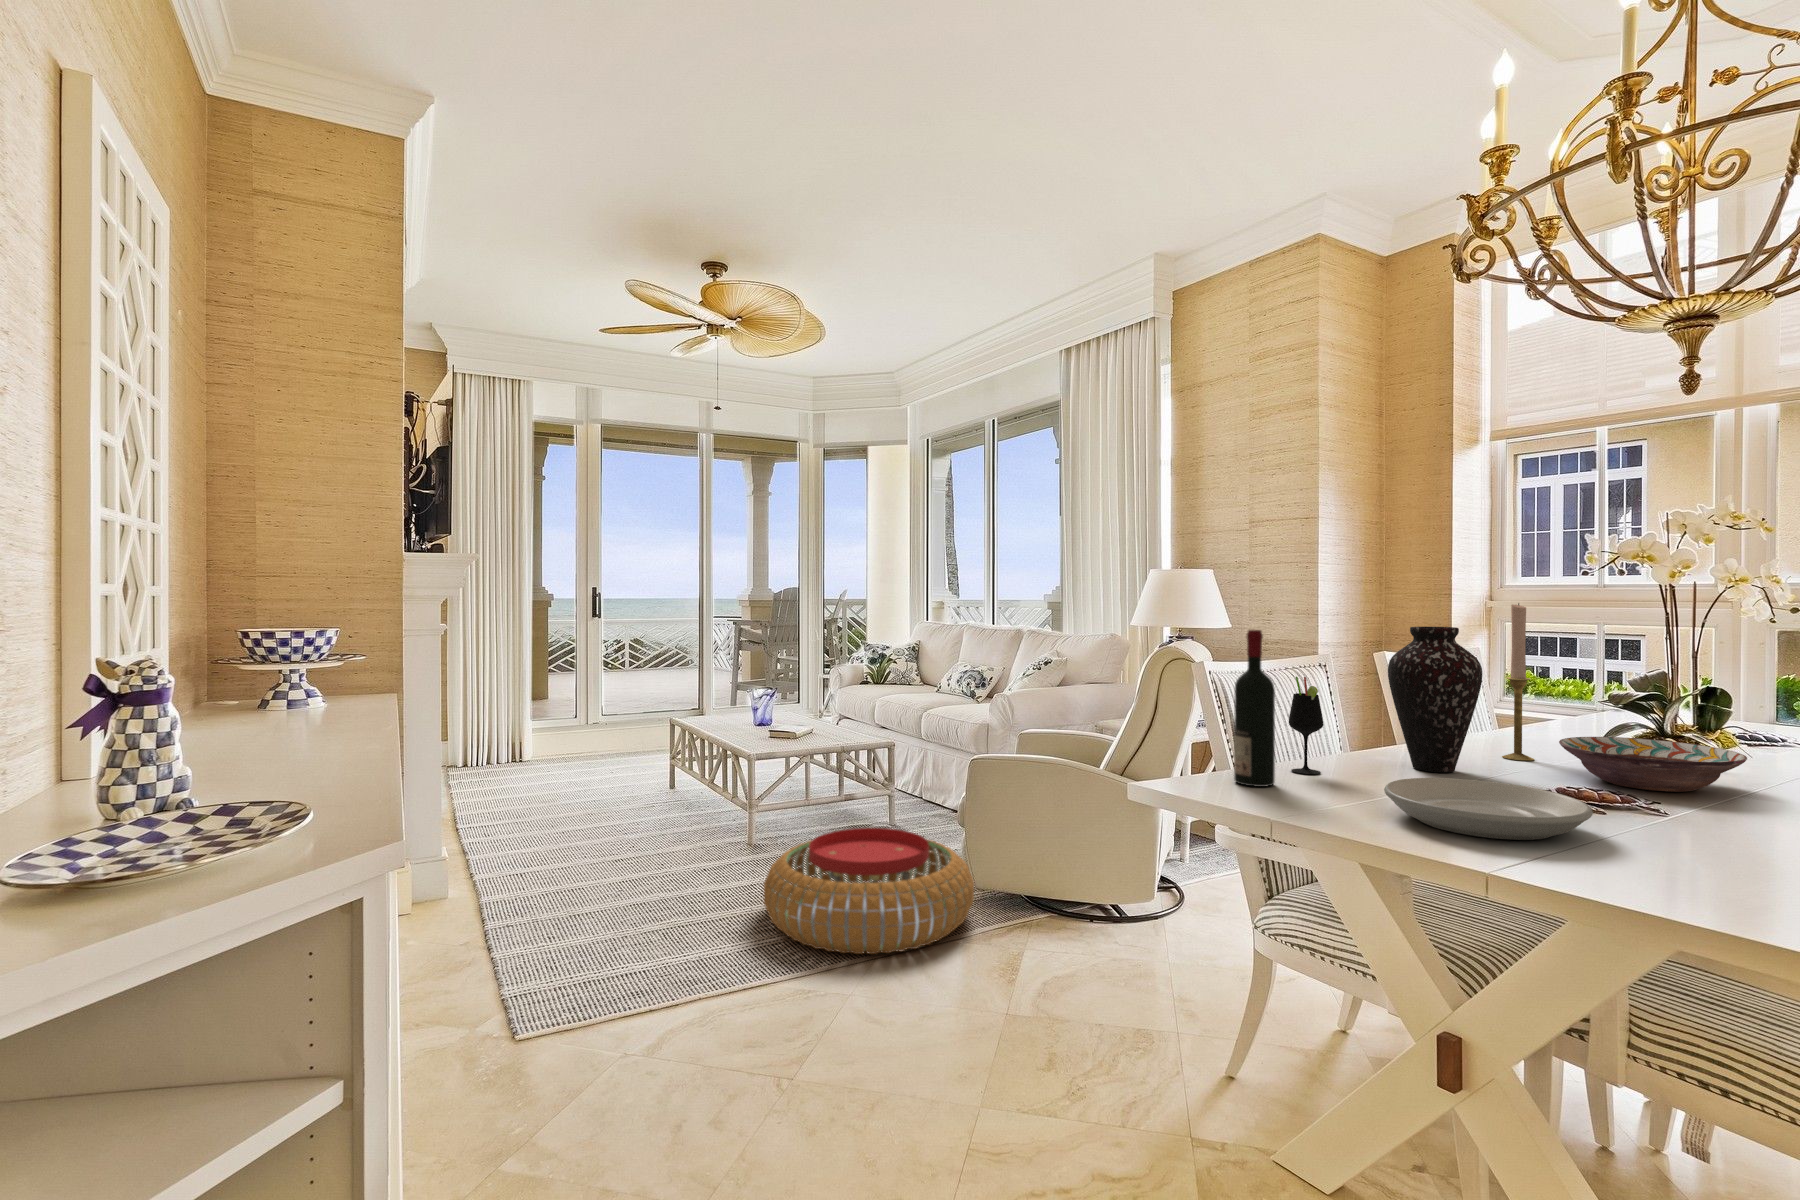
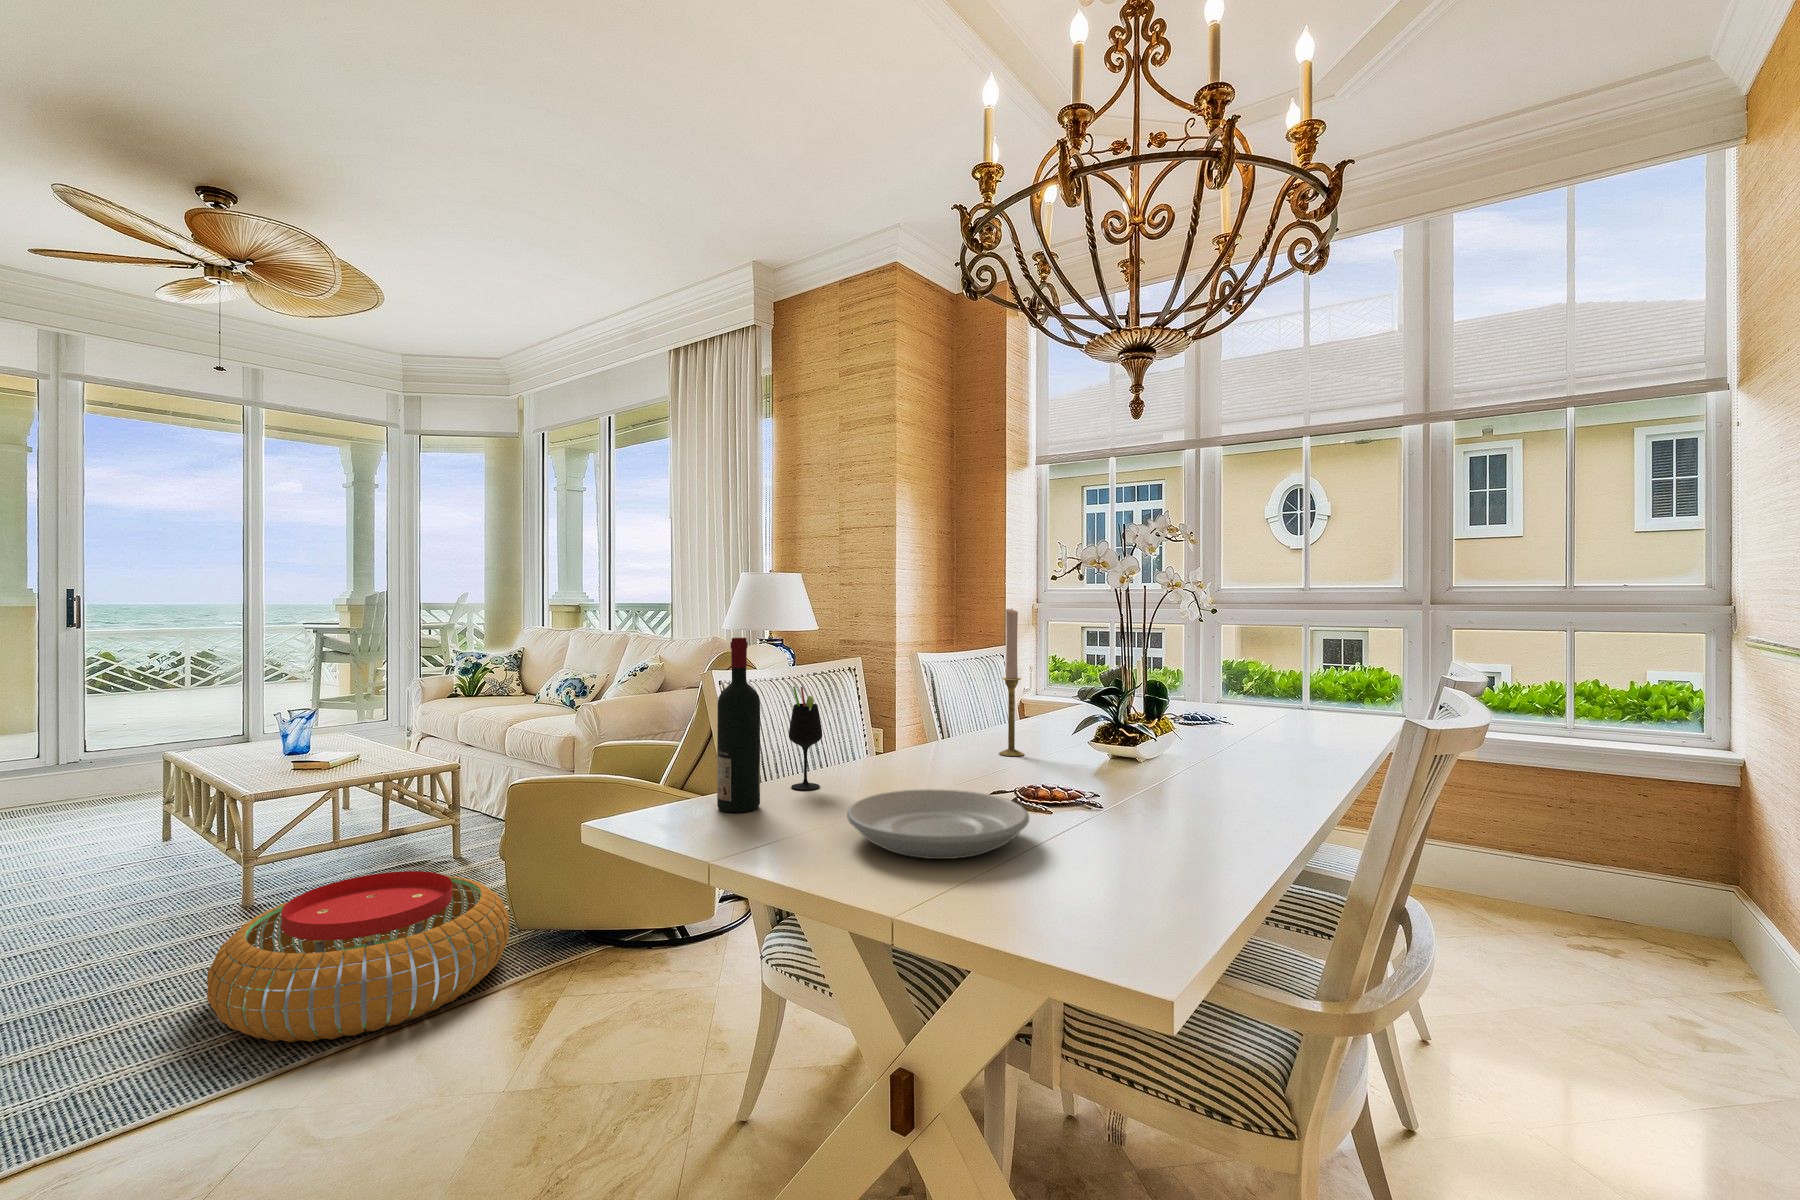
vase: present [1388,627,1482,772] -> none [891,631,971,776]
decorative bowl: present [1559,737,1747,792] -> none [1036,731,1172,781]

